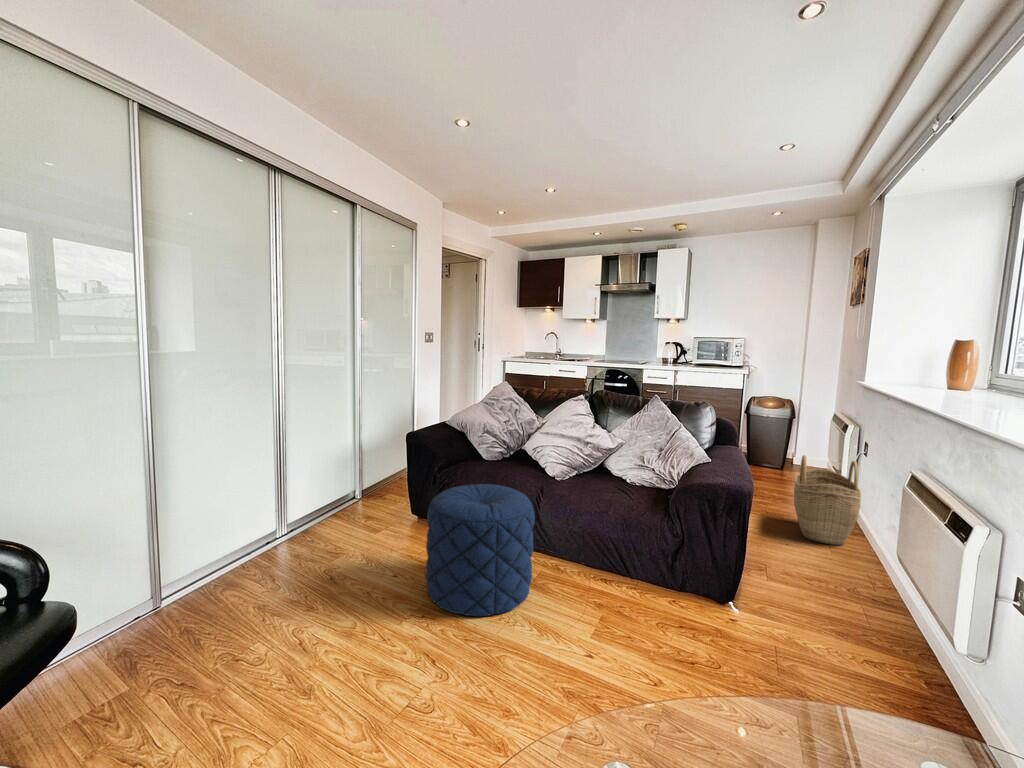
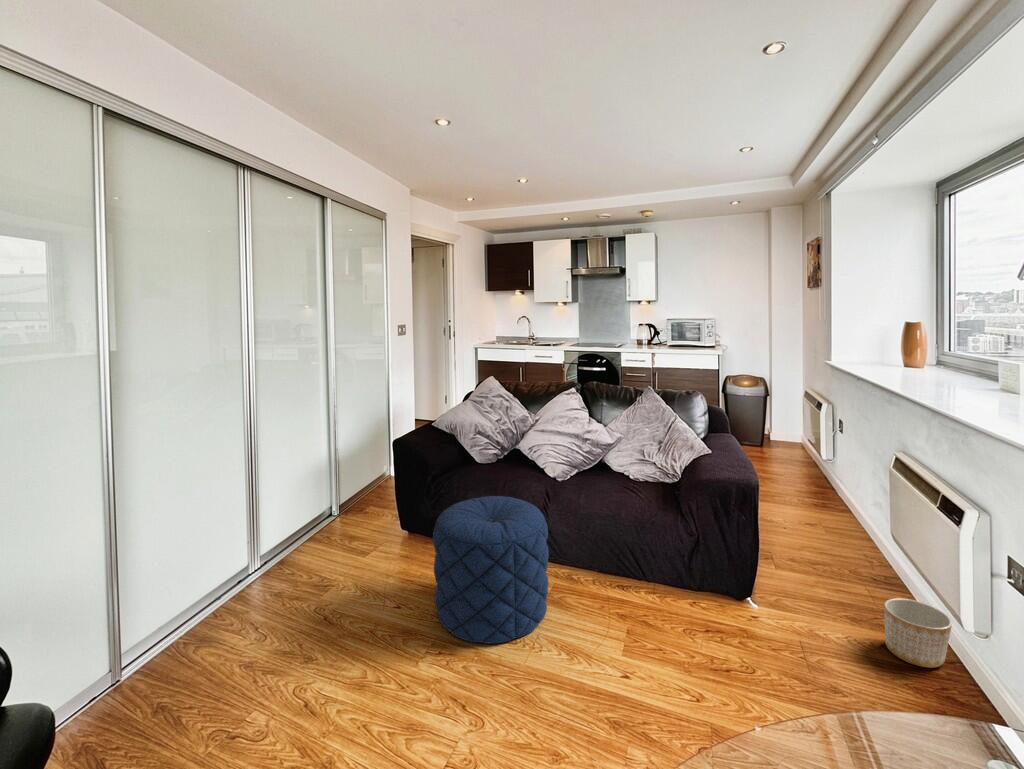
woven basket: present [794,455,861,545] -> none [785,435,852,521]
planter: none [855,610,920,678] -> present [884,598,952,668]

